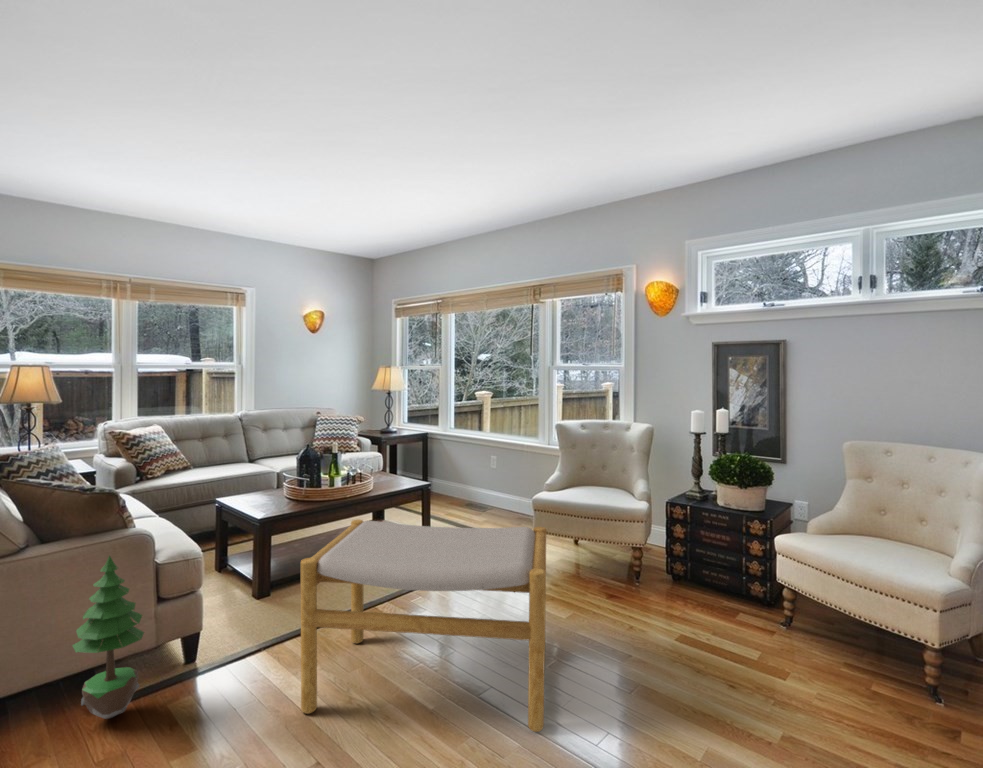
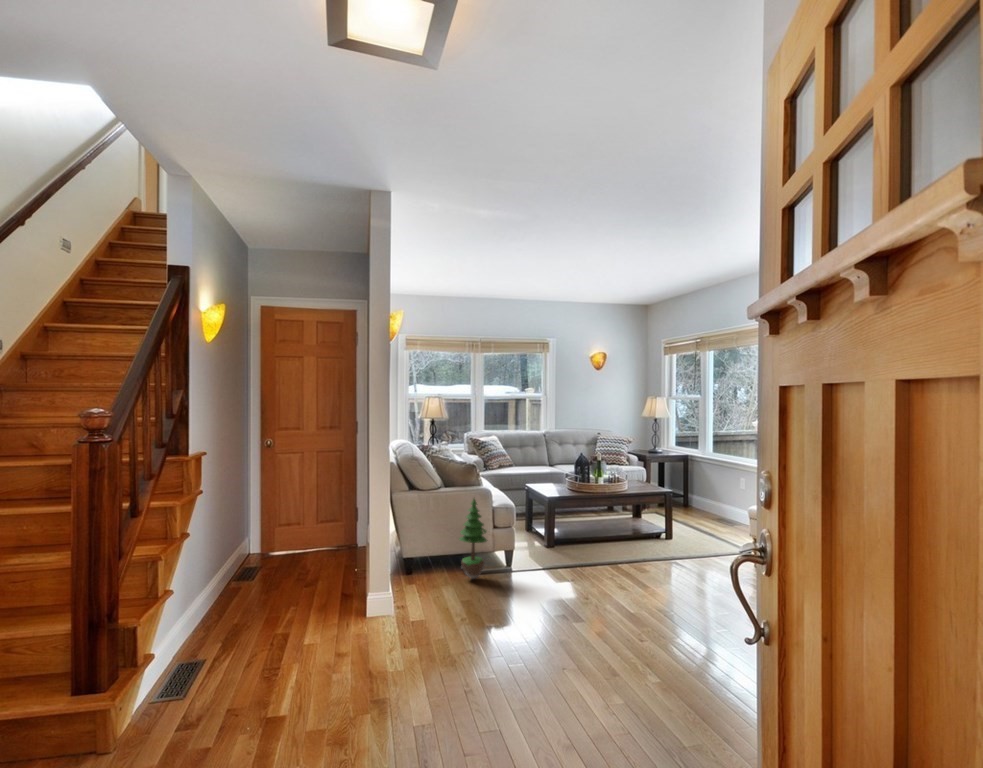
footstool: present [301,519,546,732] -> none [561,500,725,637]

